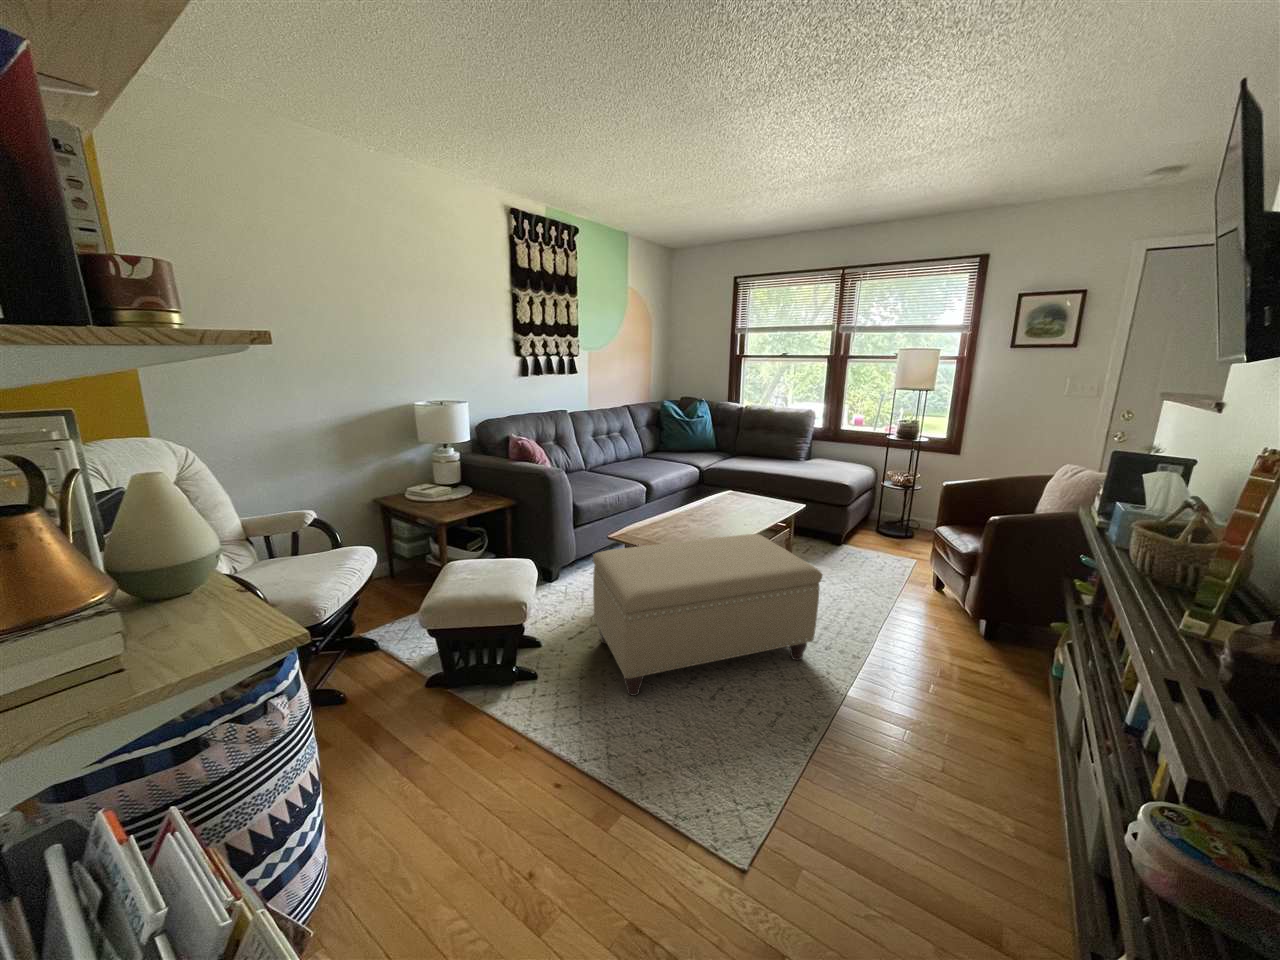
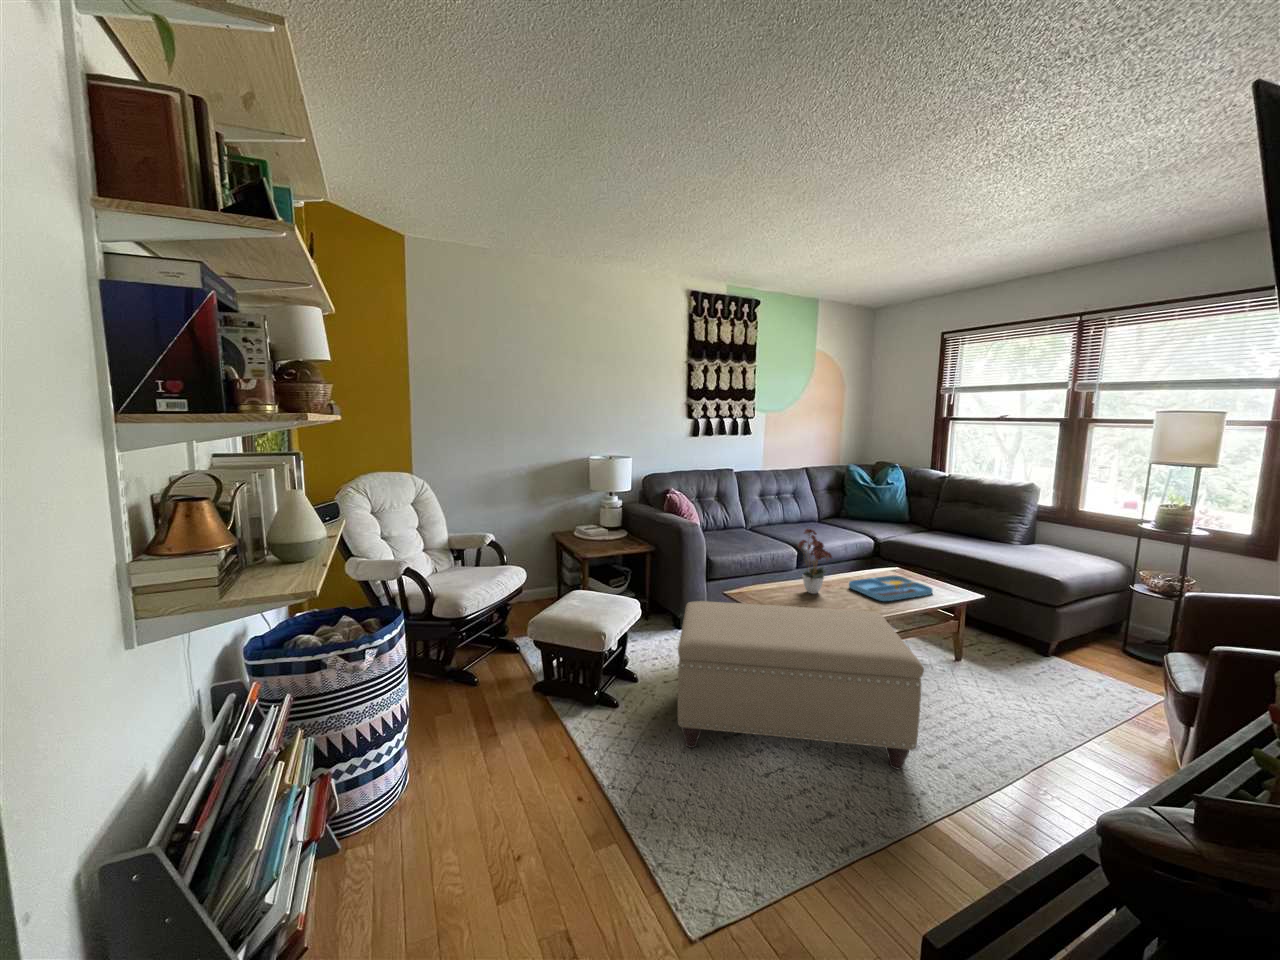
flower arrangement: none [670,462,711,525] -> present [798,529,832,594]
tray: none [713,499,775,523] -> present [849,575,933,601]

